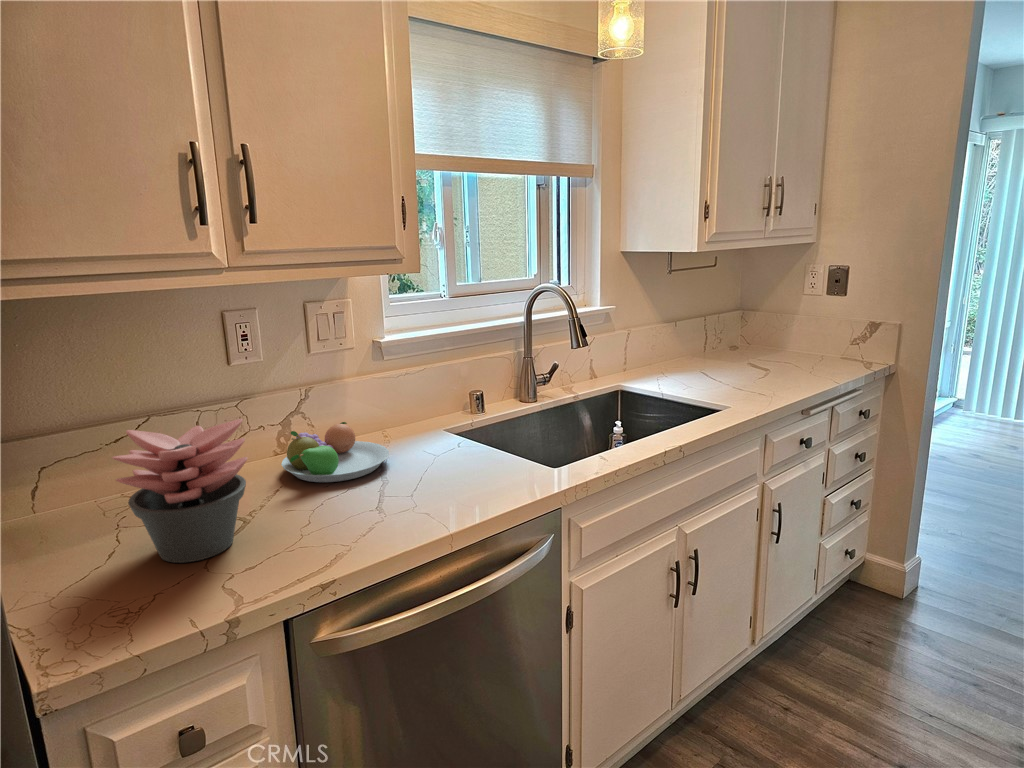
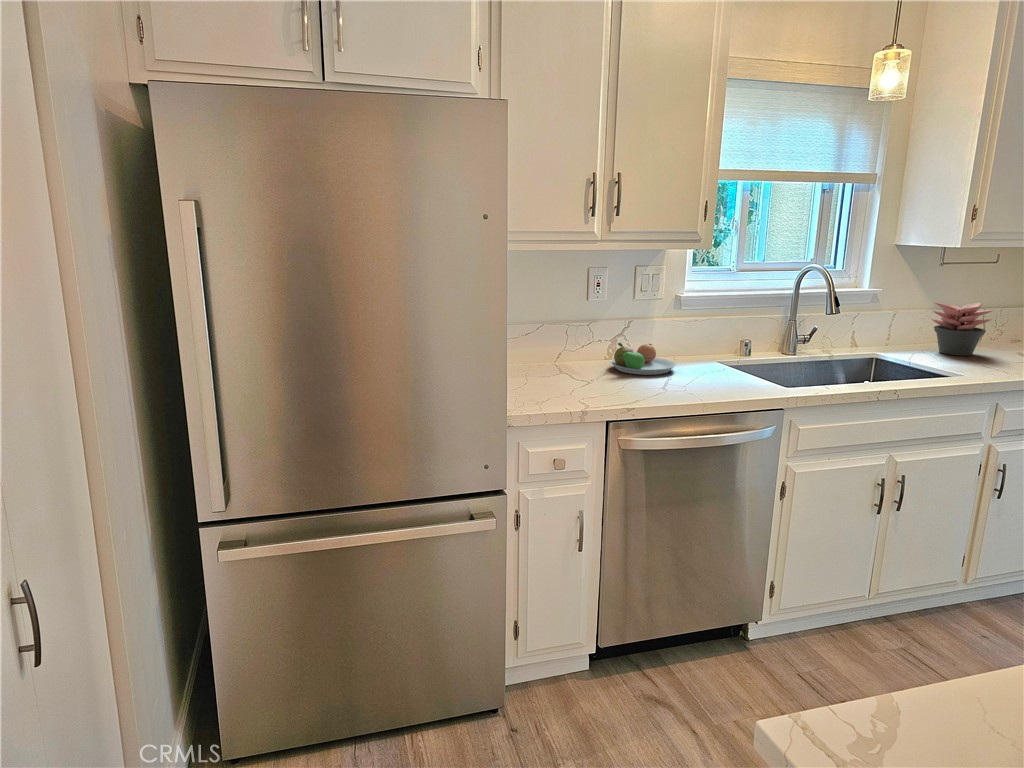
succulent plant: present [112,419,247,563] -> present [931,302,993,356]

